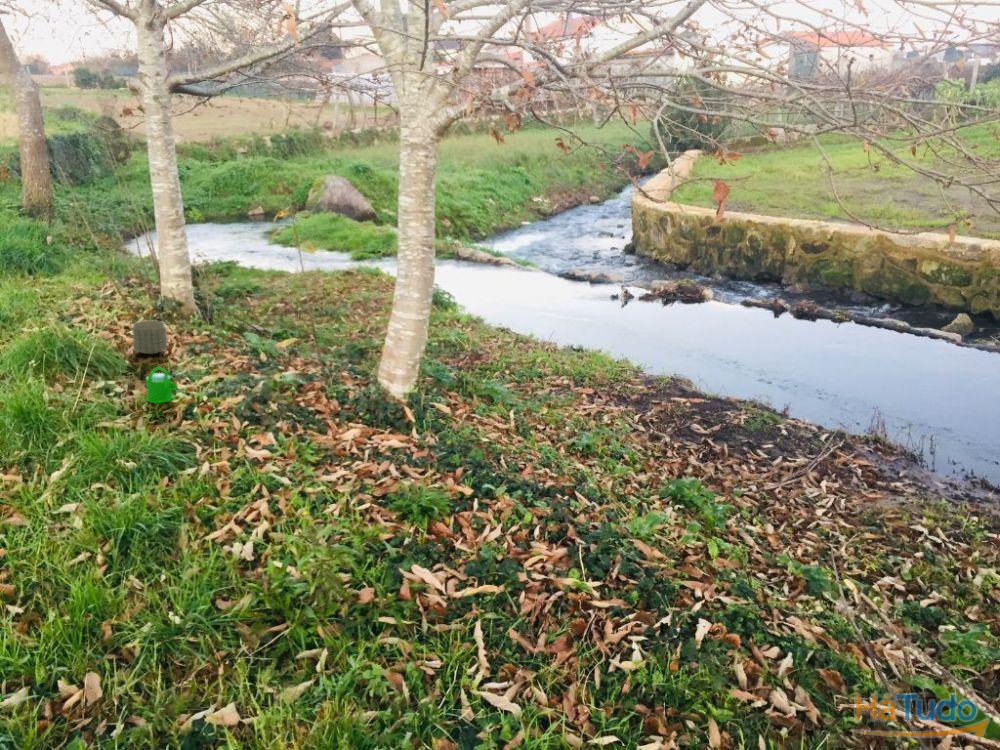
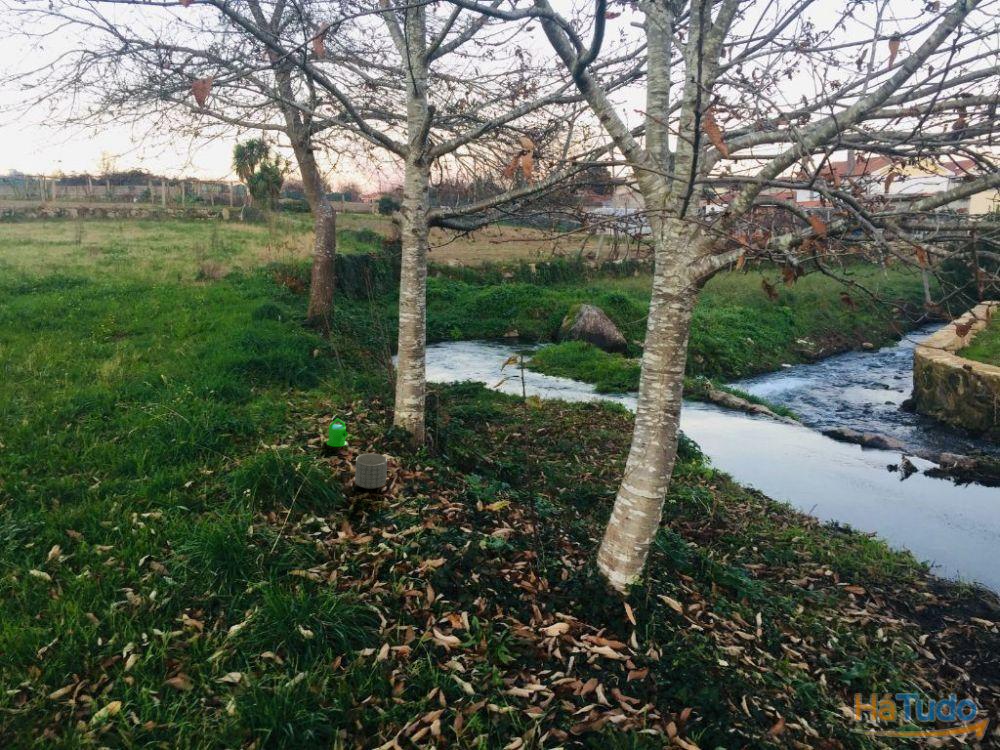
watering can: present [146,366,177,403] -> present [327,419,348,447]

